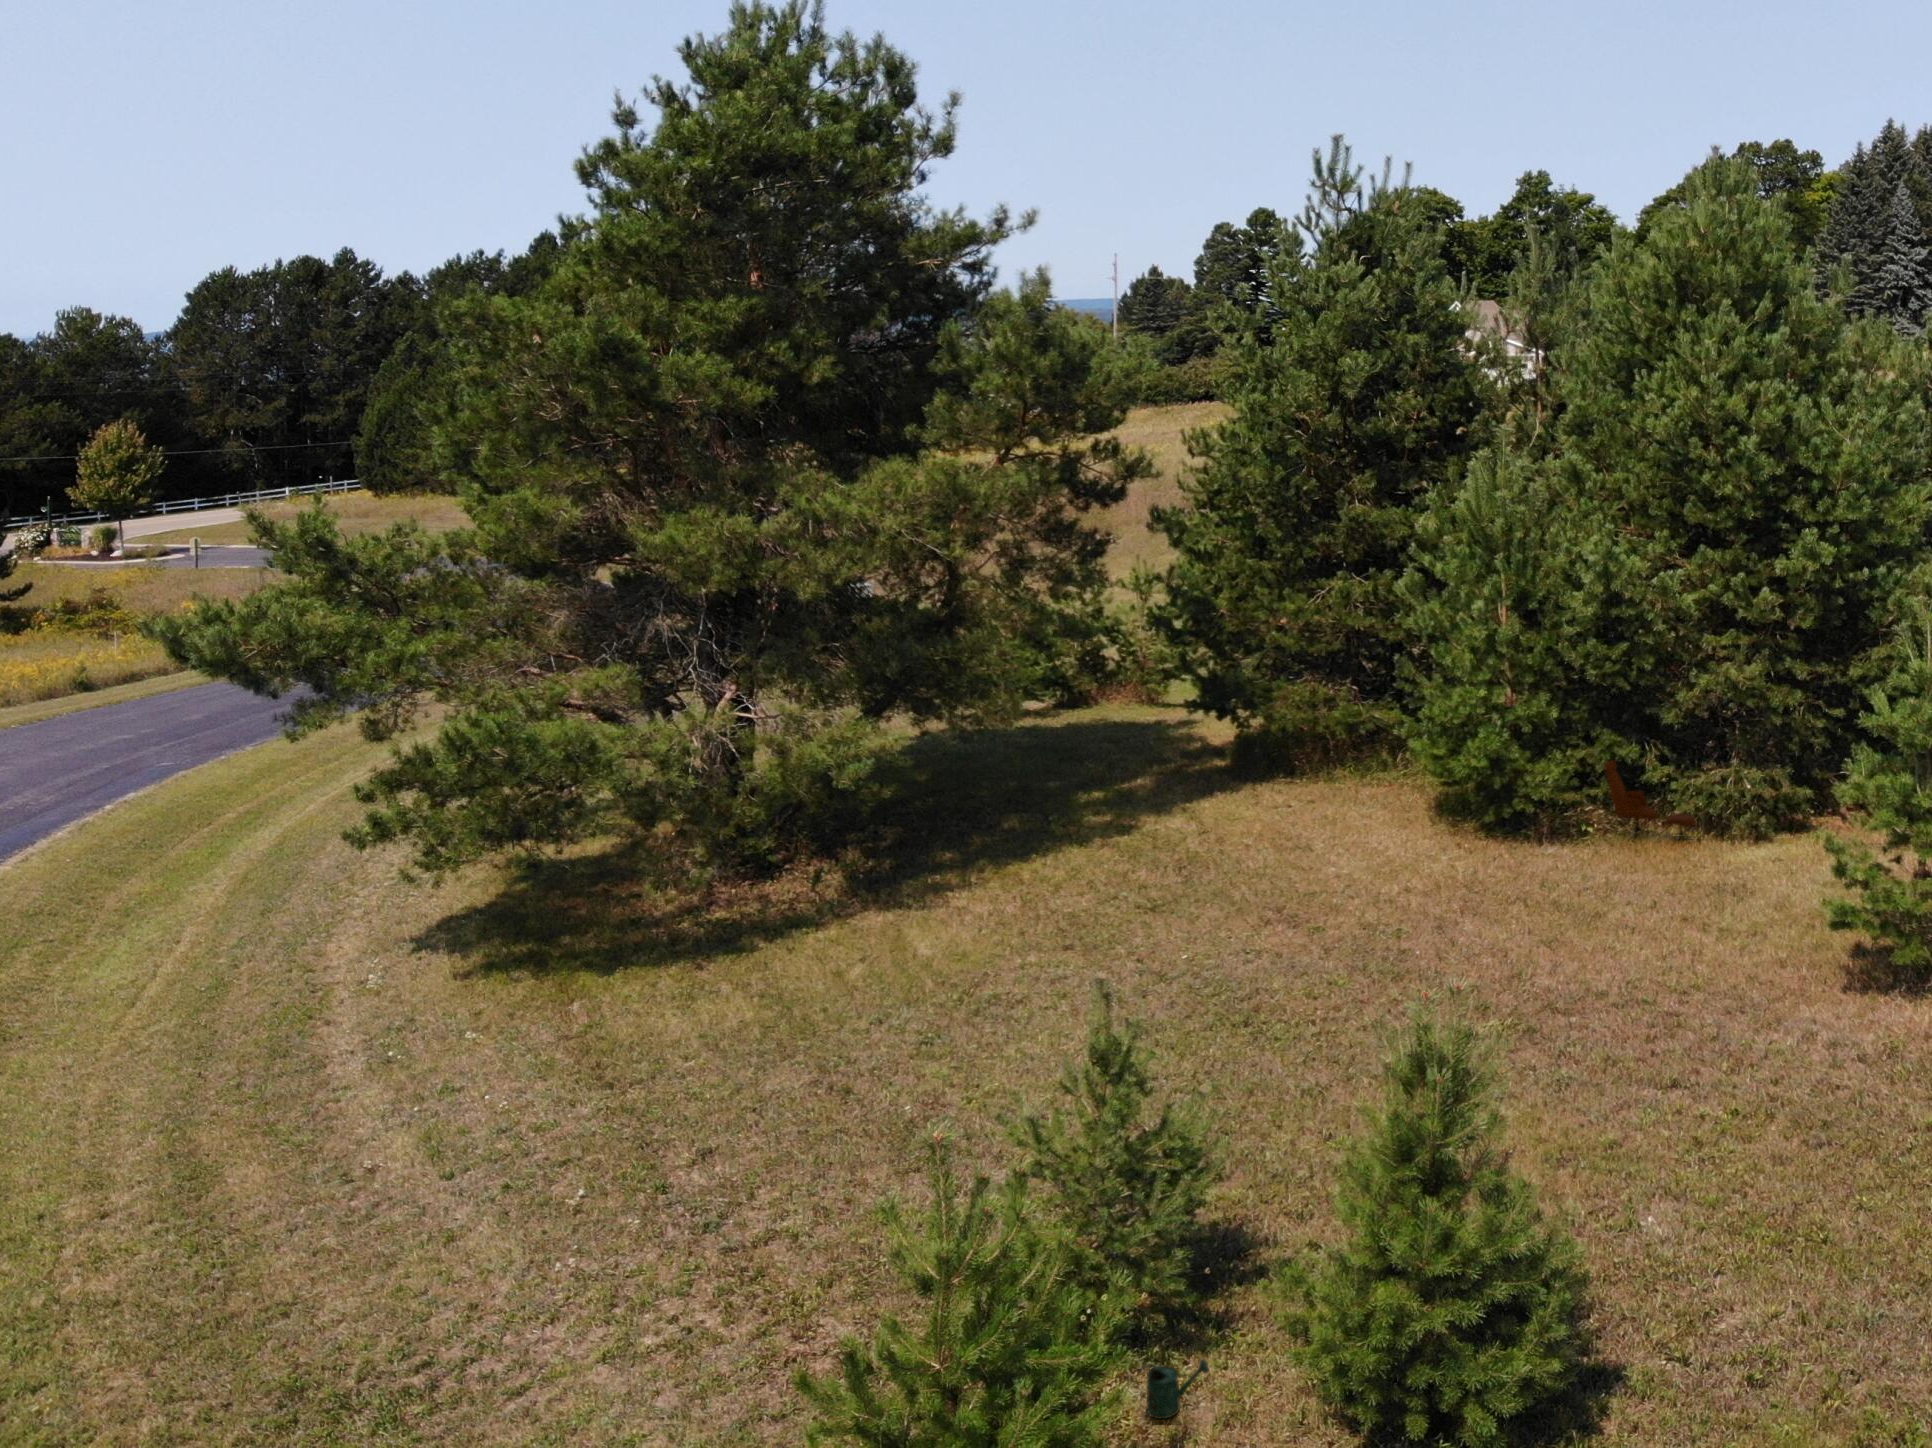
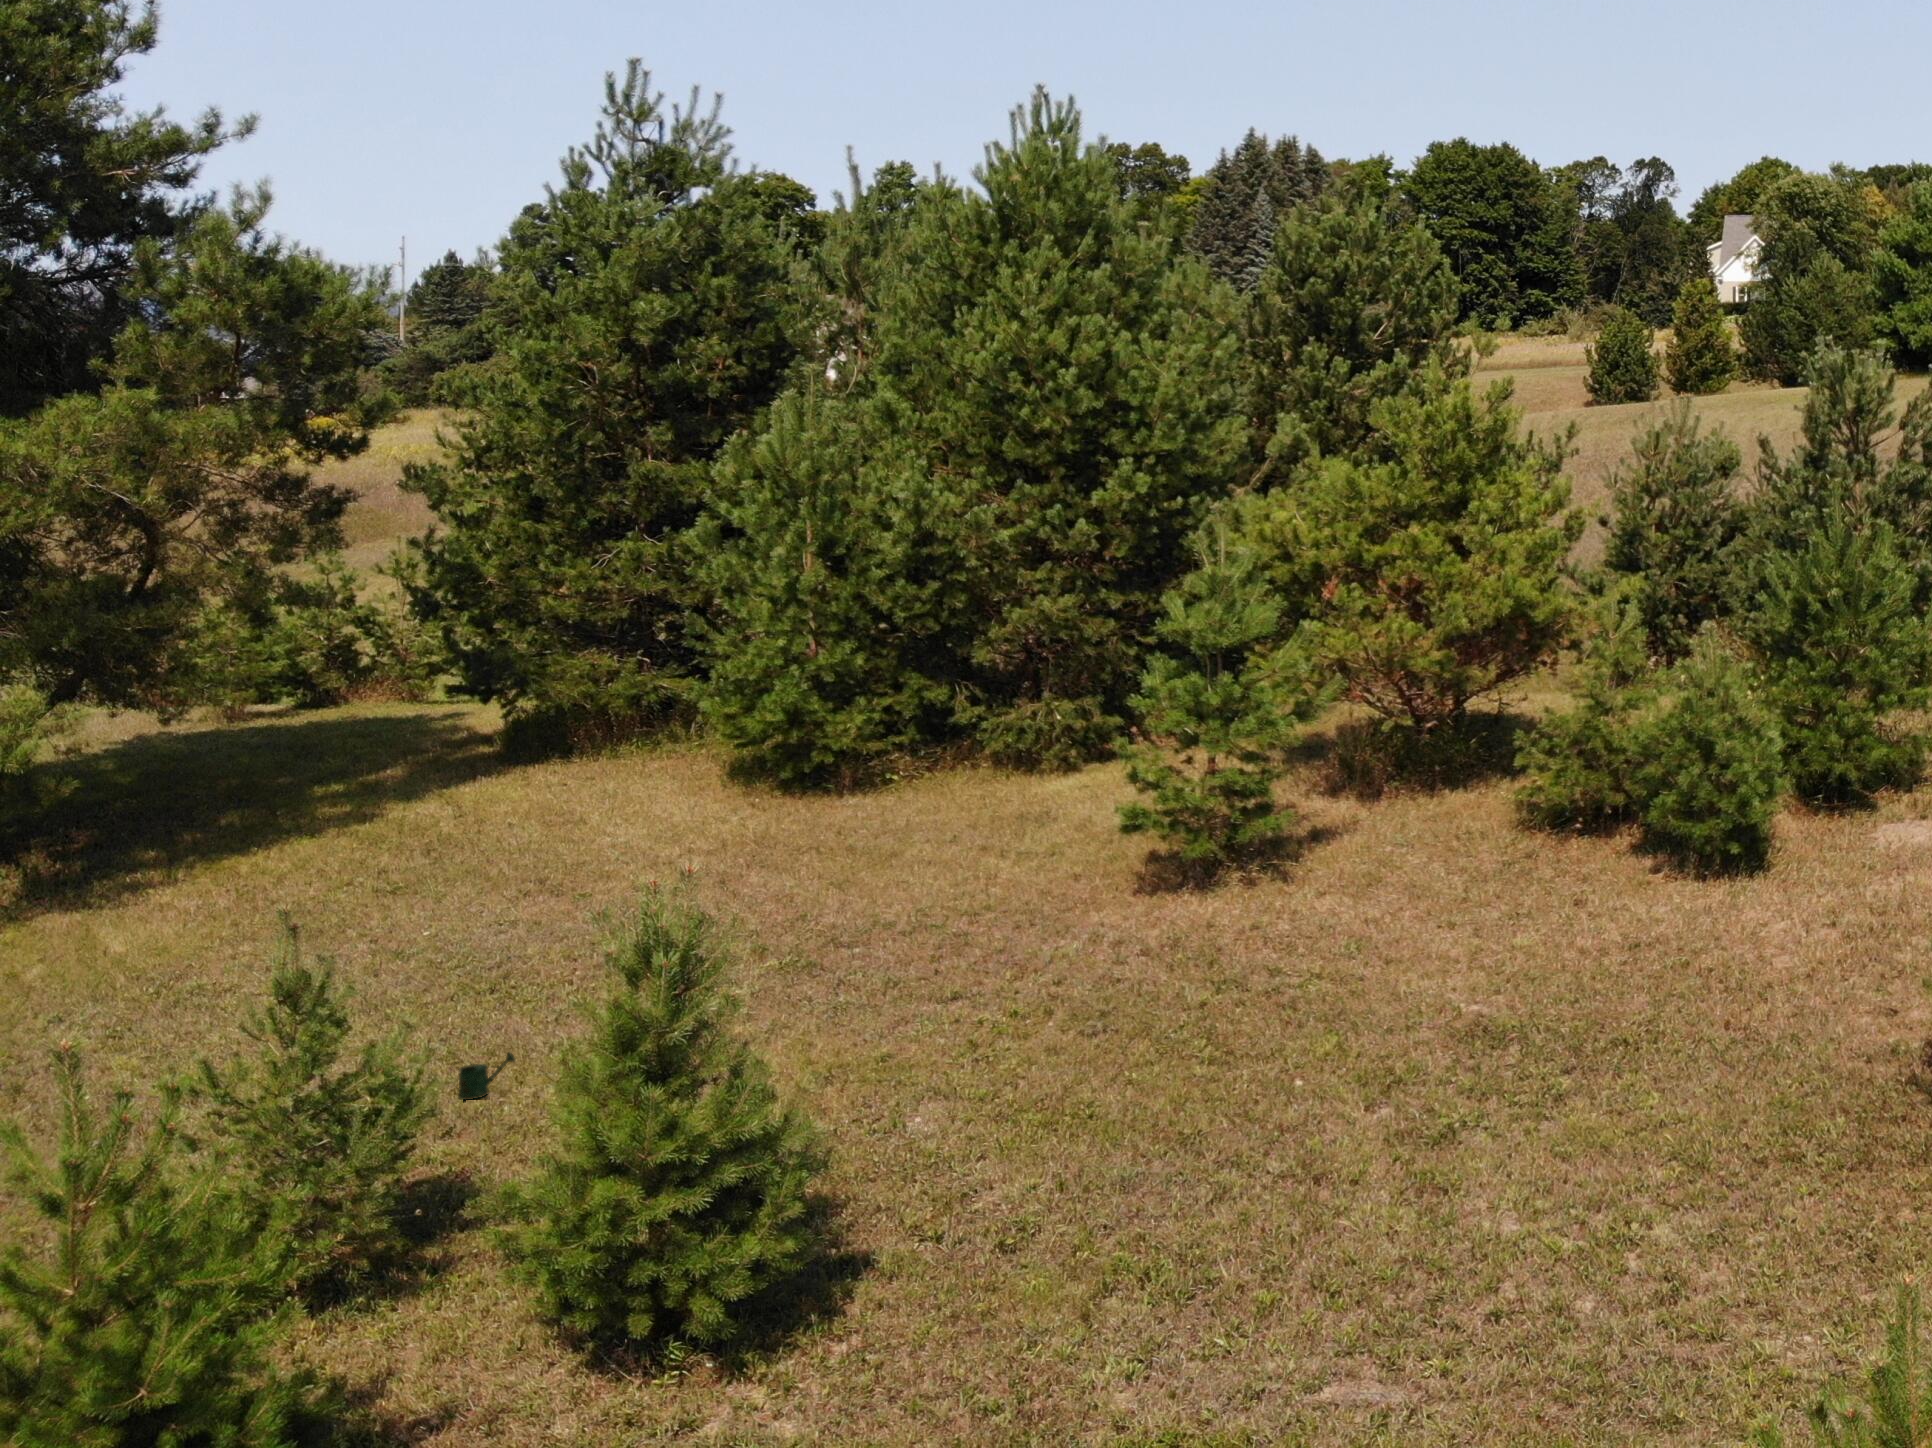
lounge chair: present [1605,760,1696,837] -> none [918,706,1011,780]

